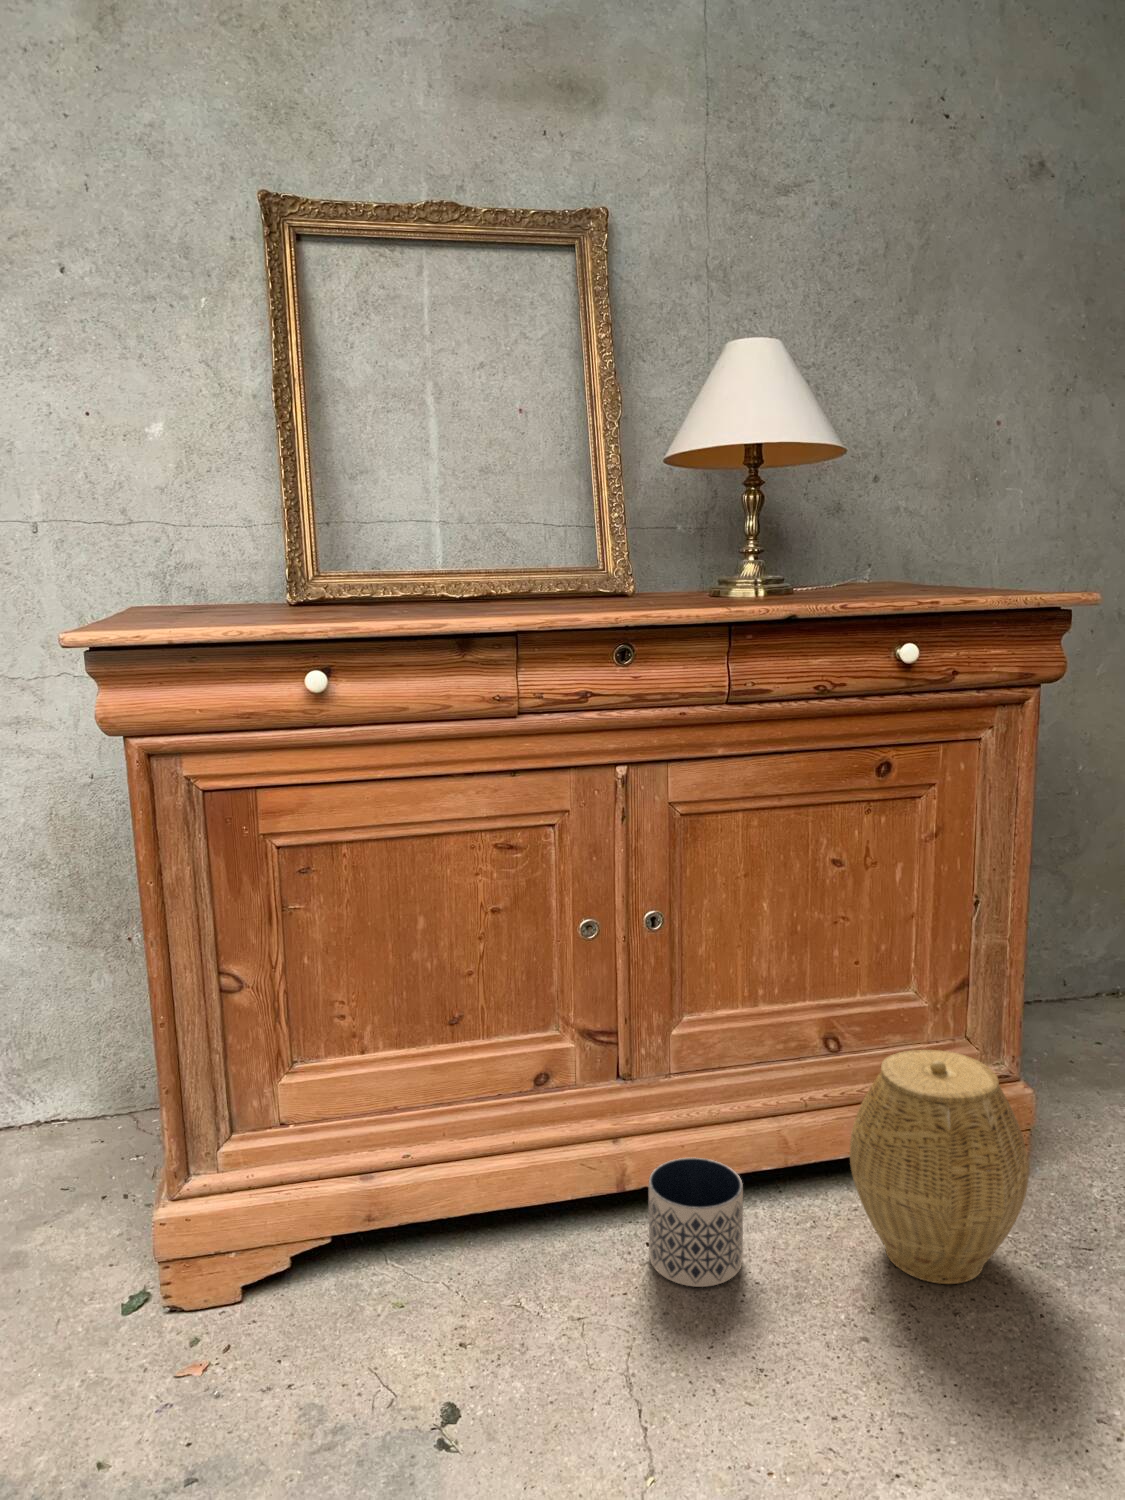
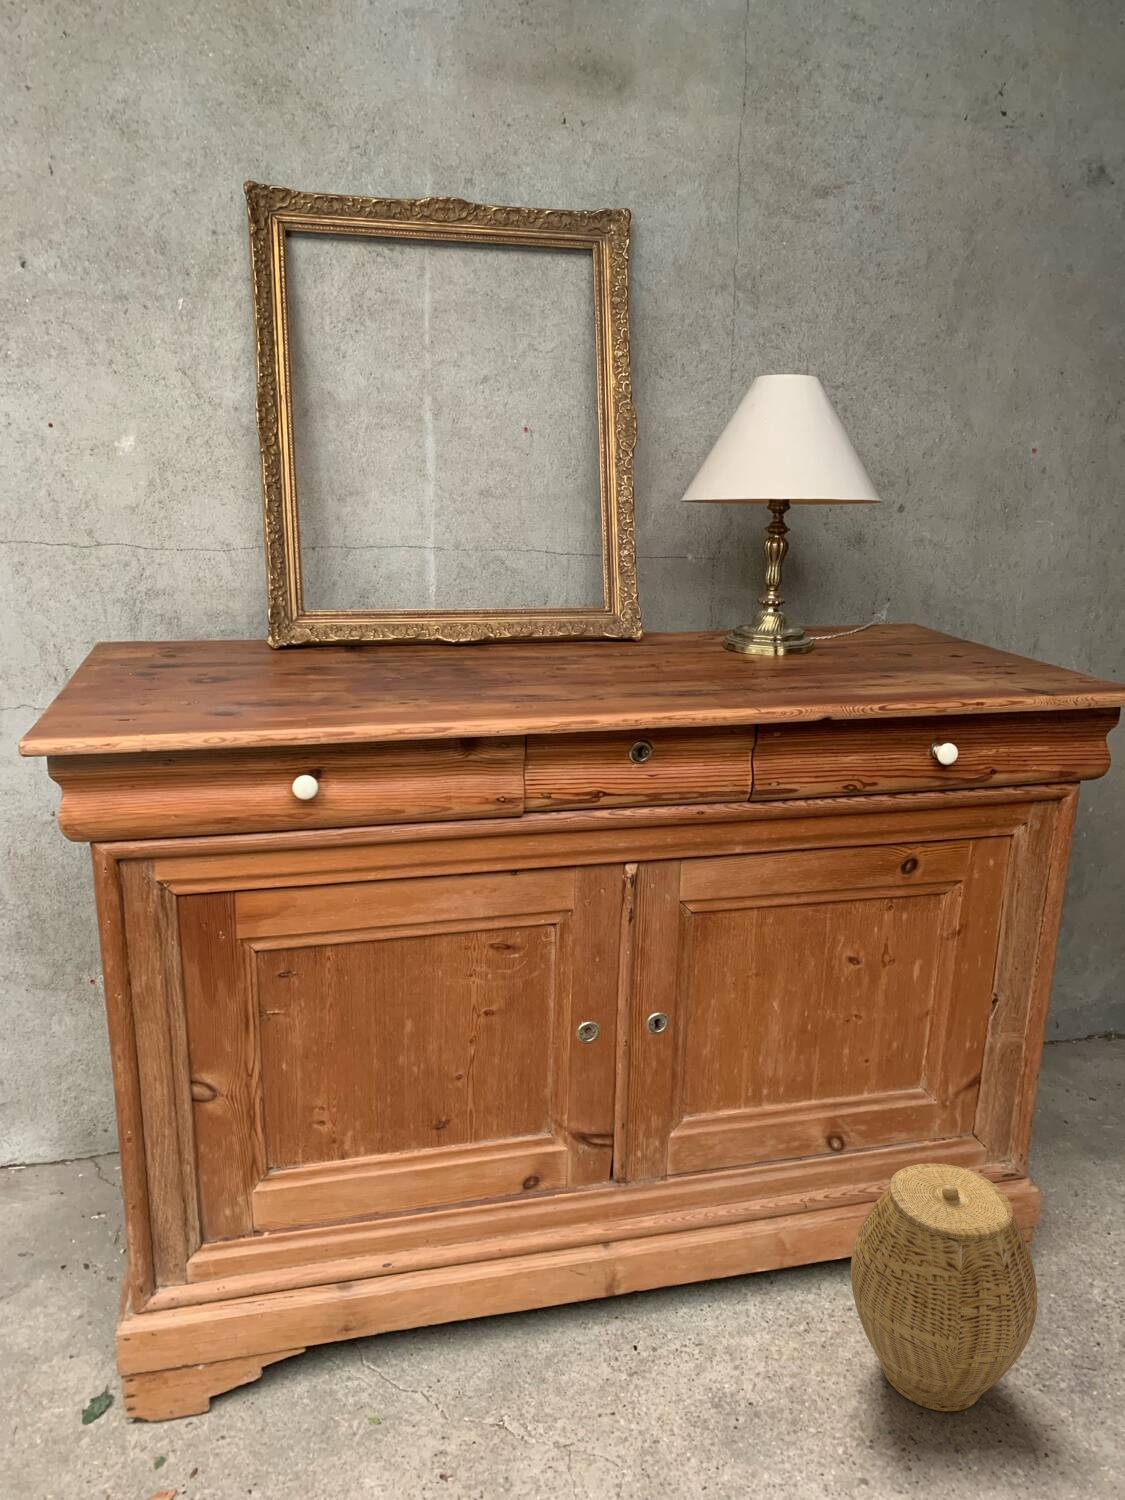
planter: present [649,1158,743,1287] -> none [638,1264,739,1408]

